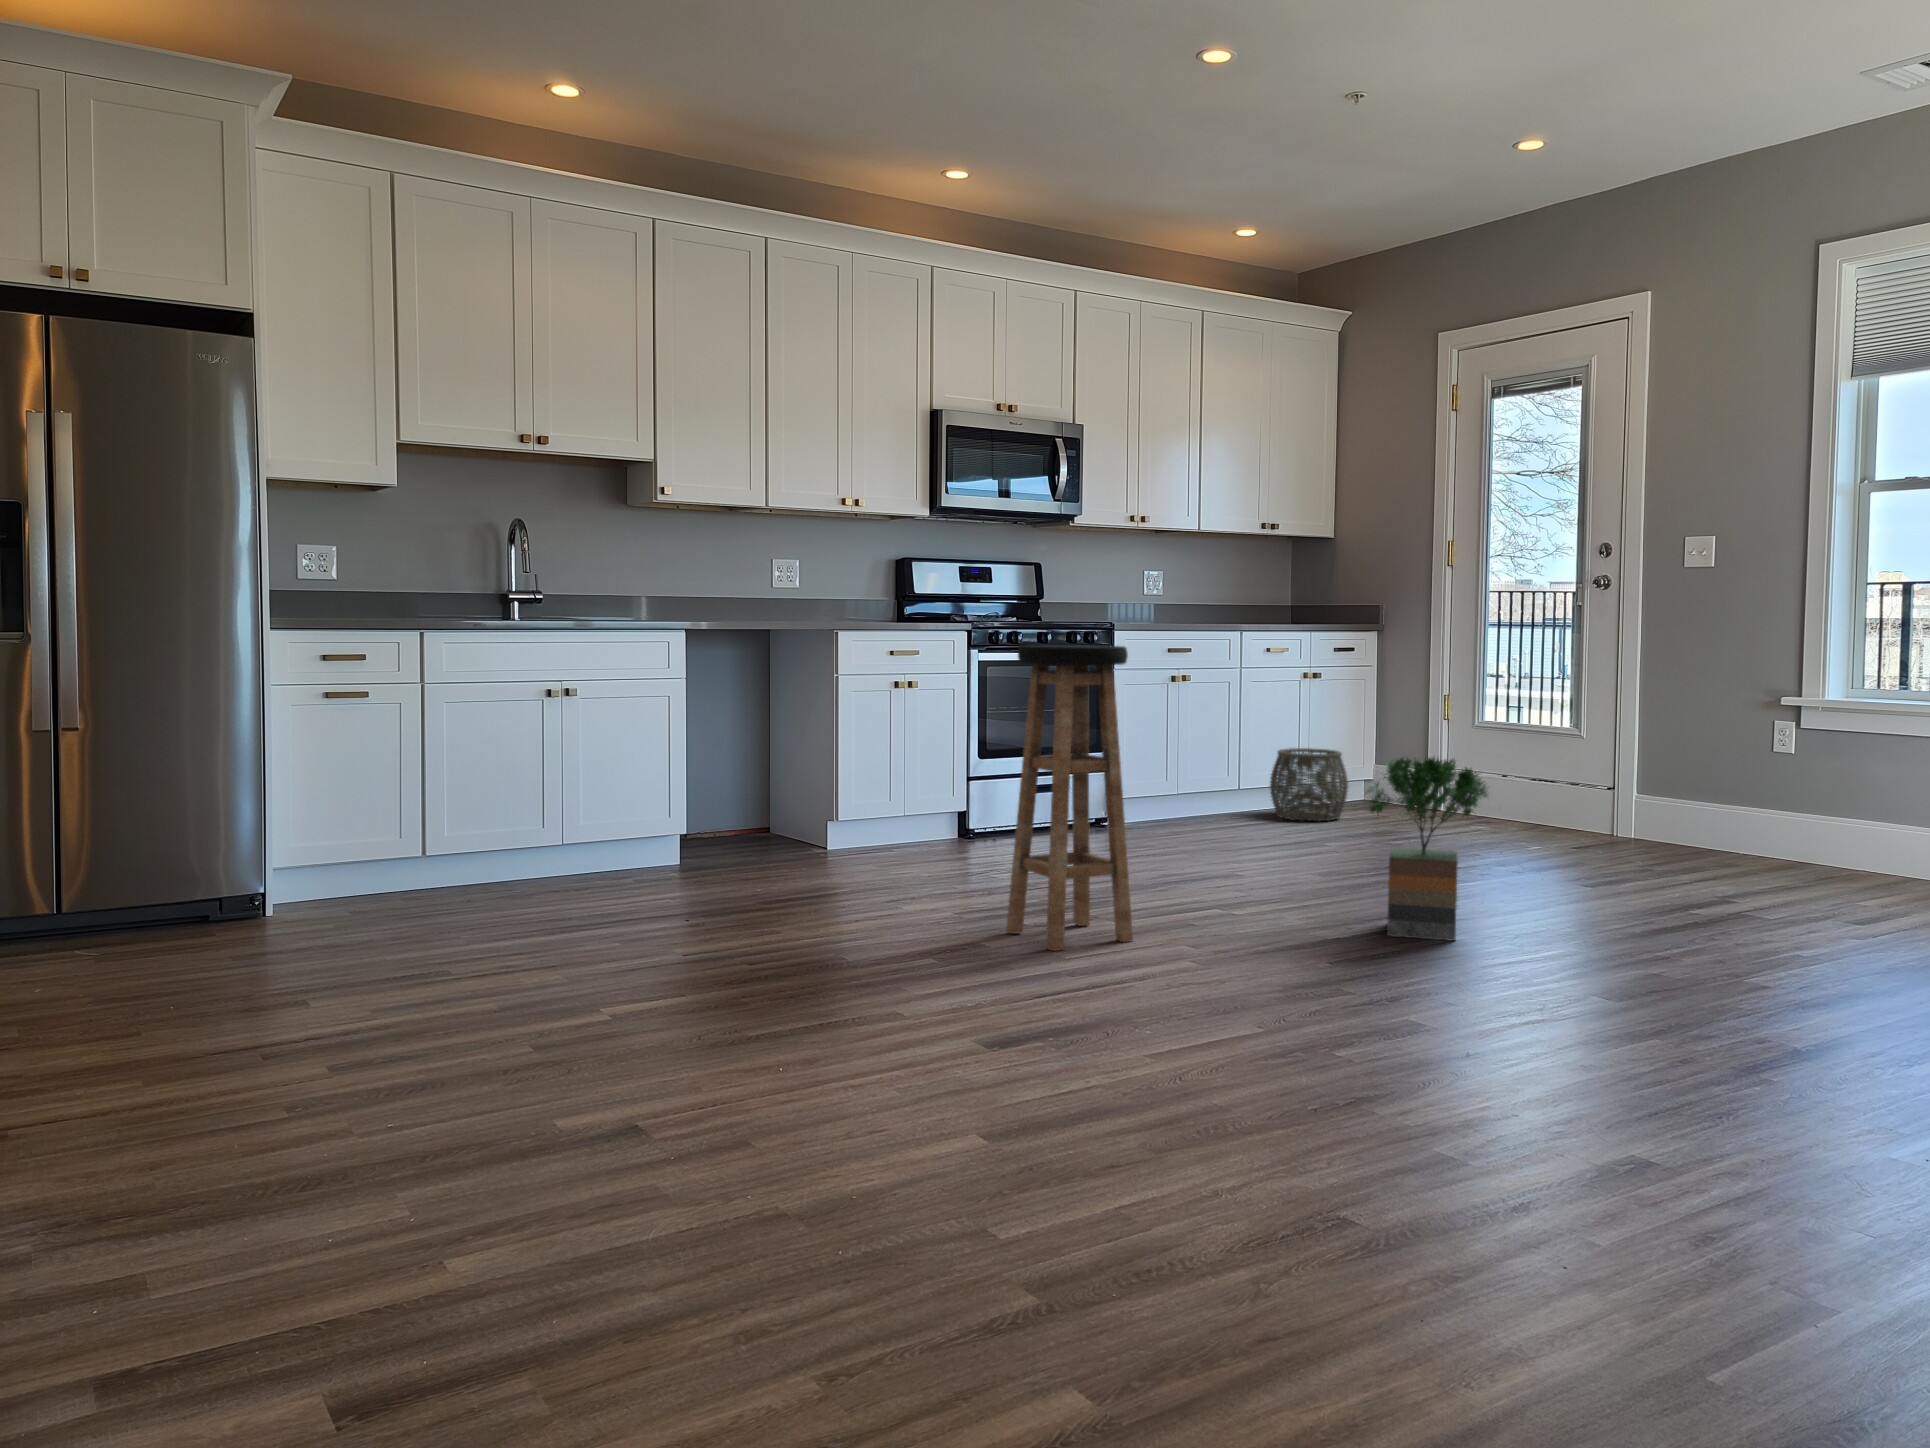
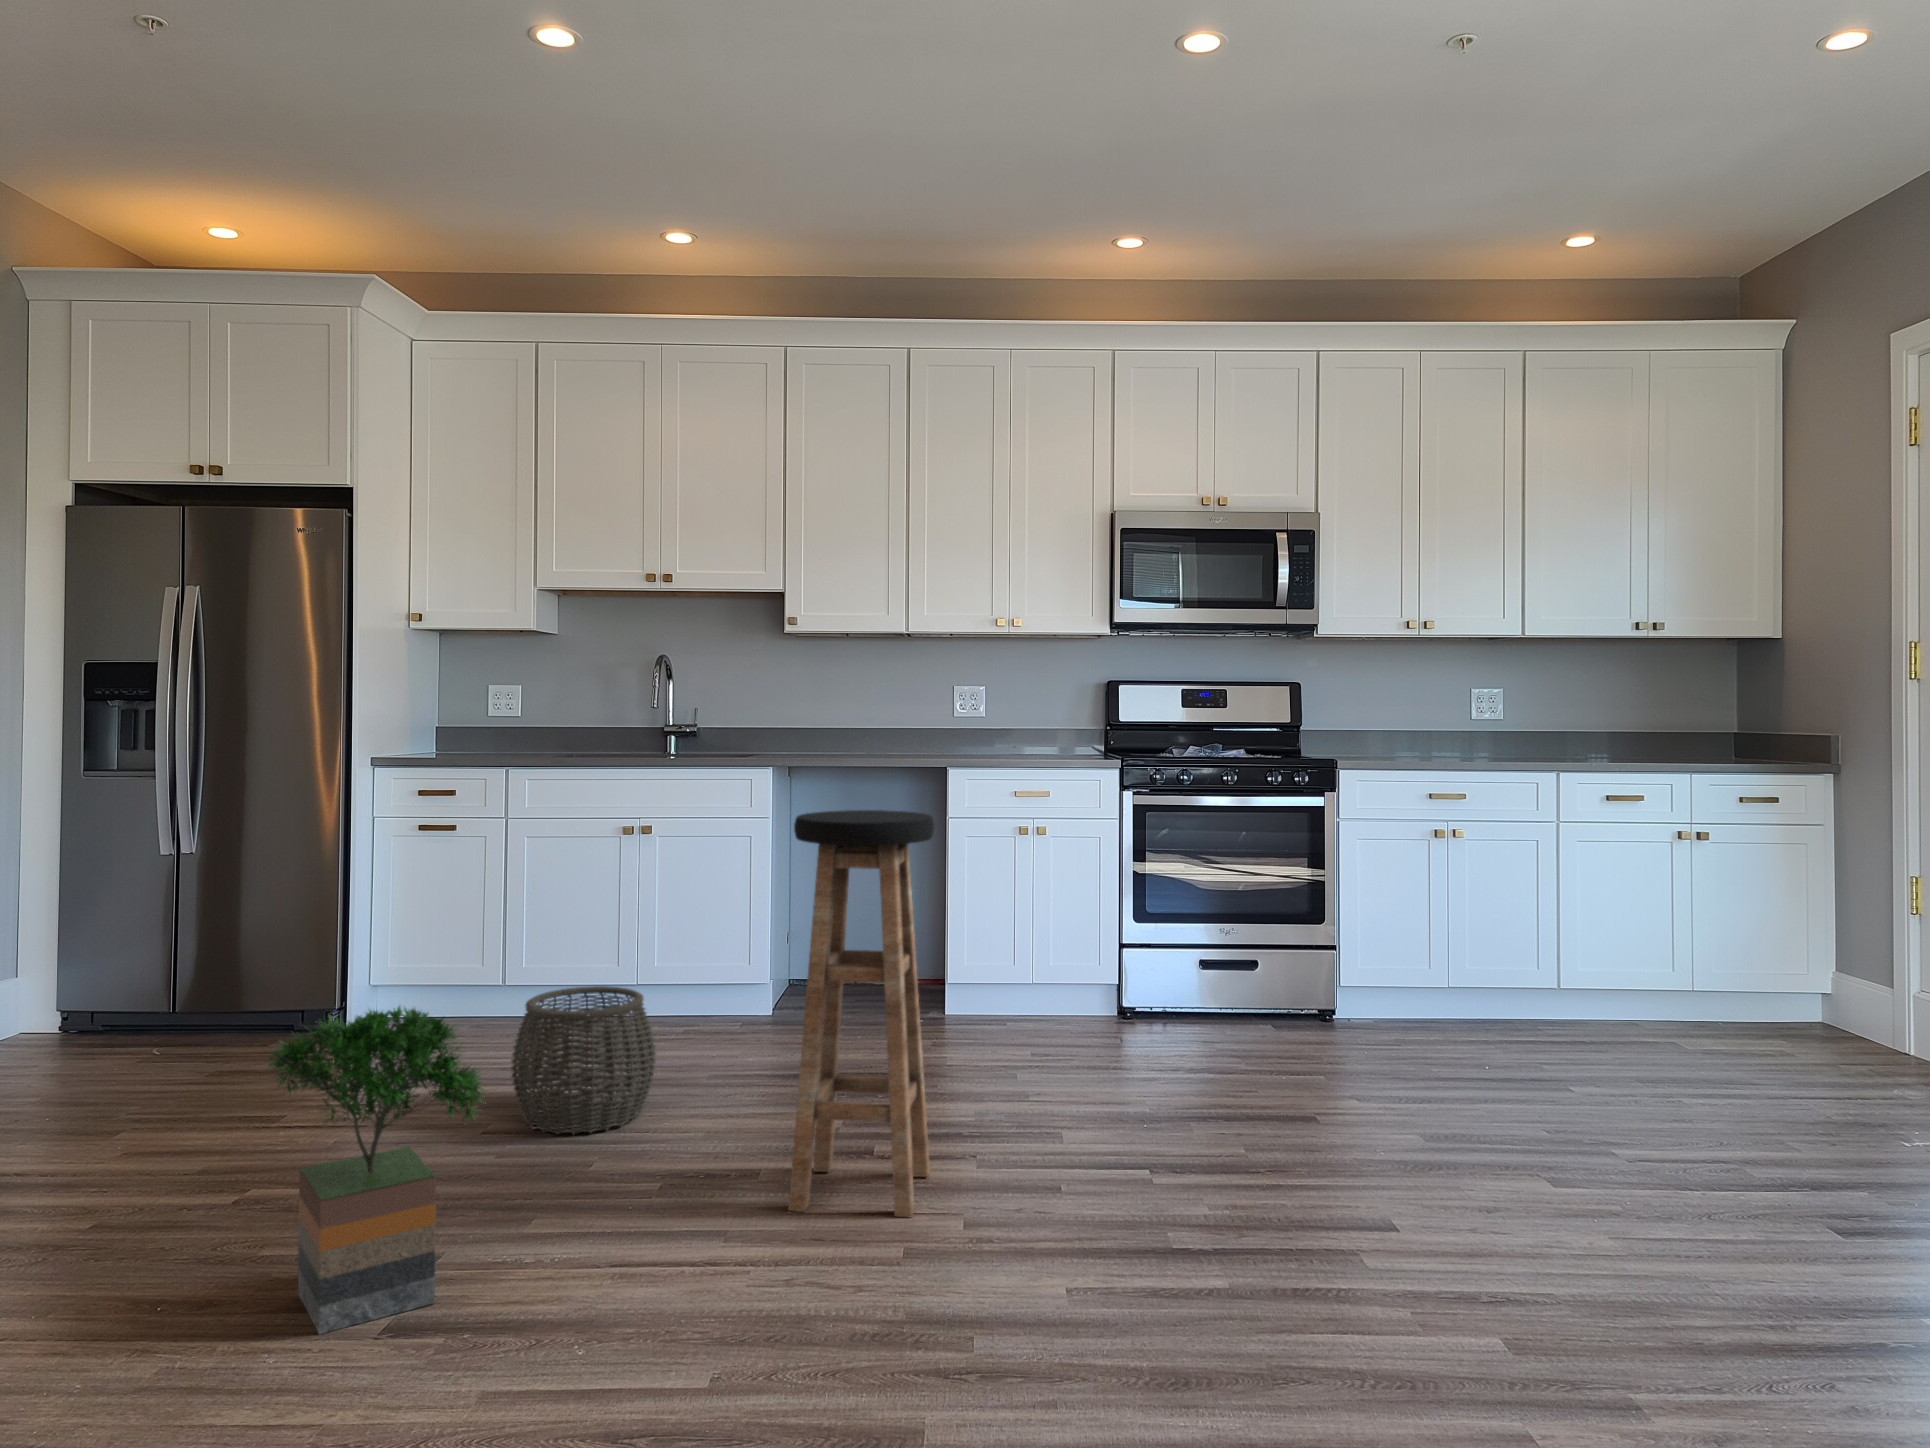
woven basket: present [1270,748,1348,821] -> present [511,986,656,1134]
potted tree: present [1365,756,1488,941] -> present [267,1007,484,1334]

